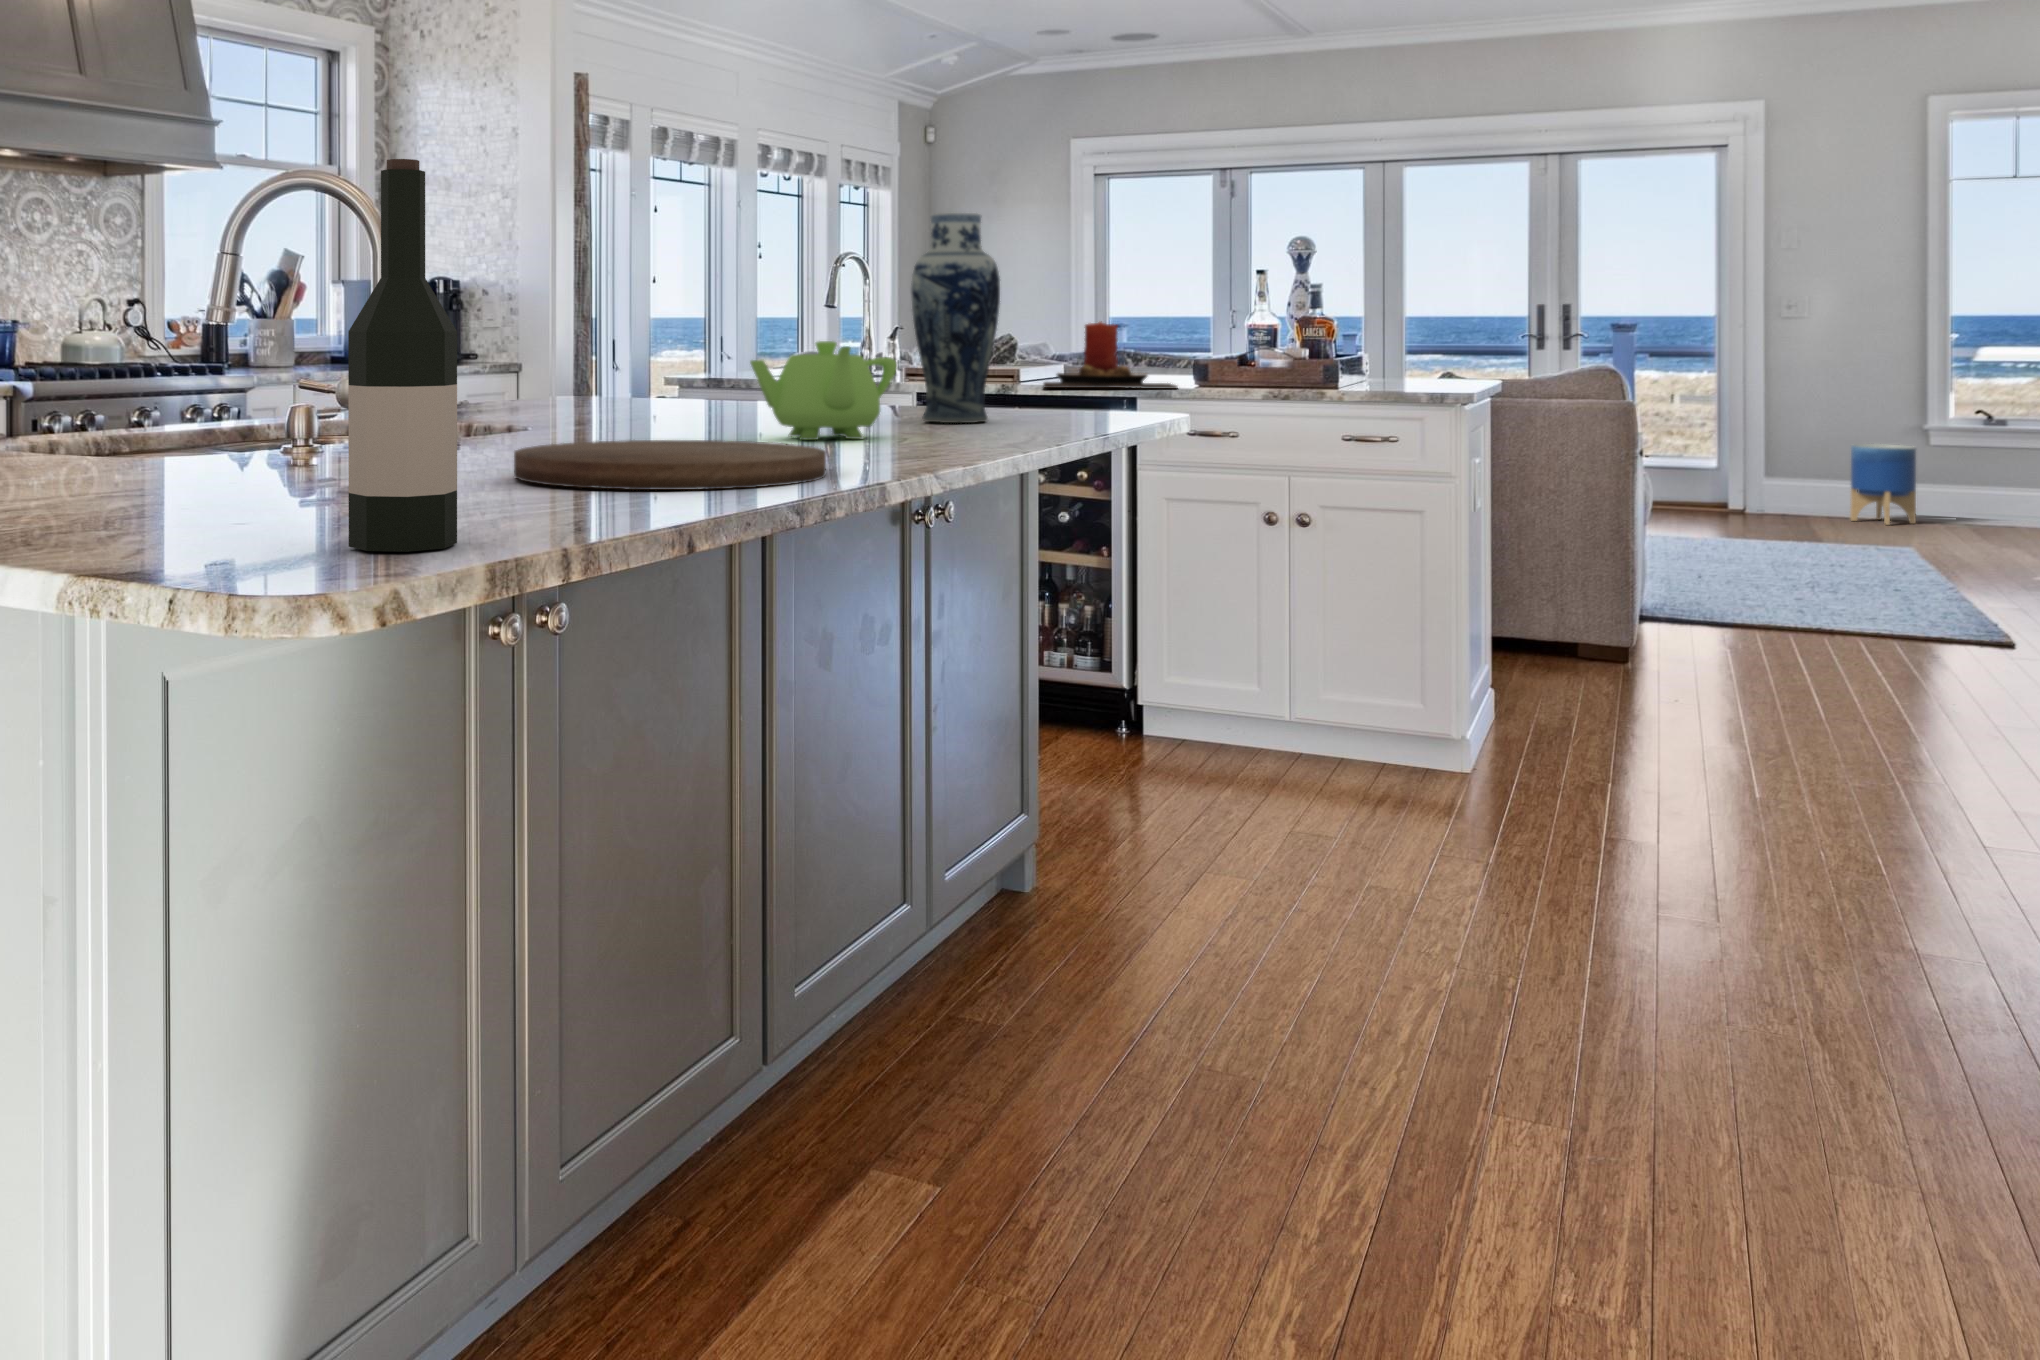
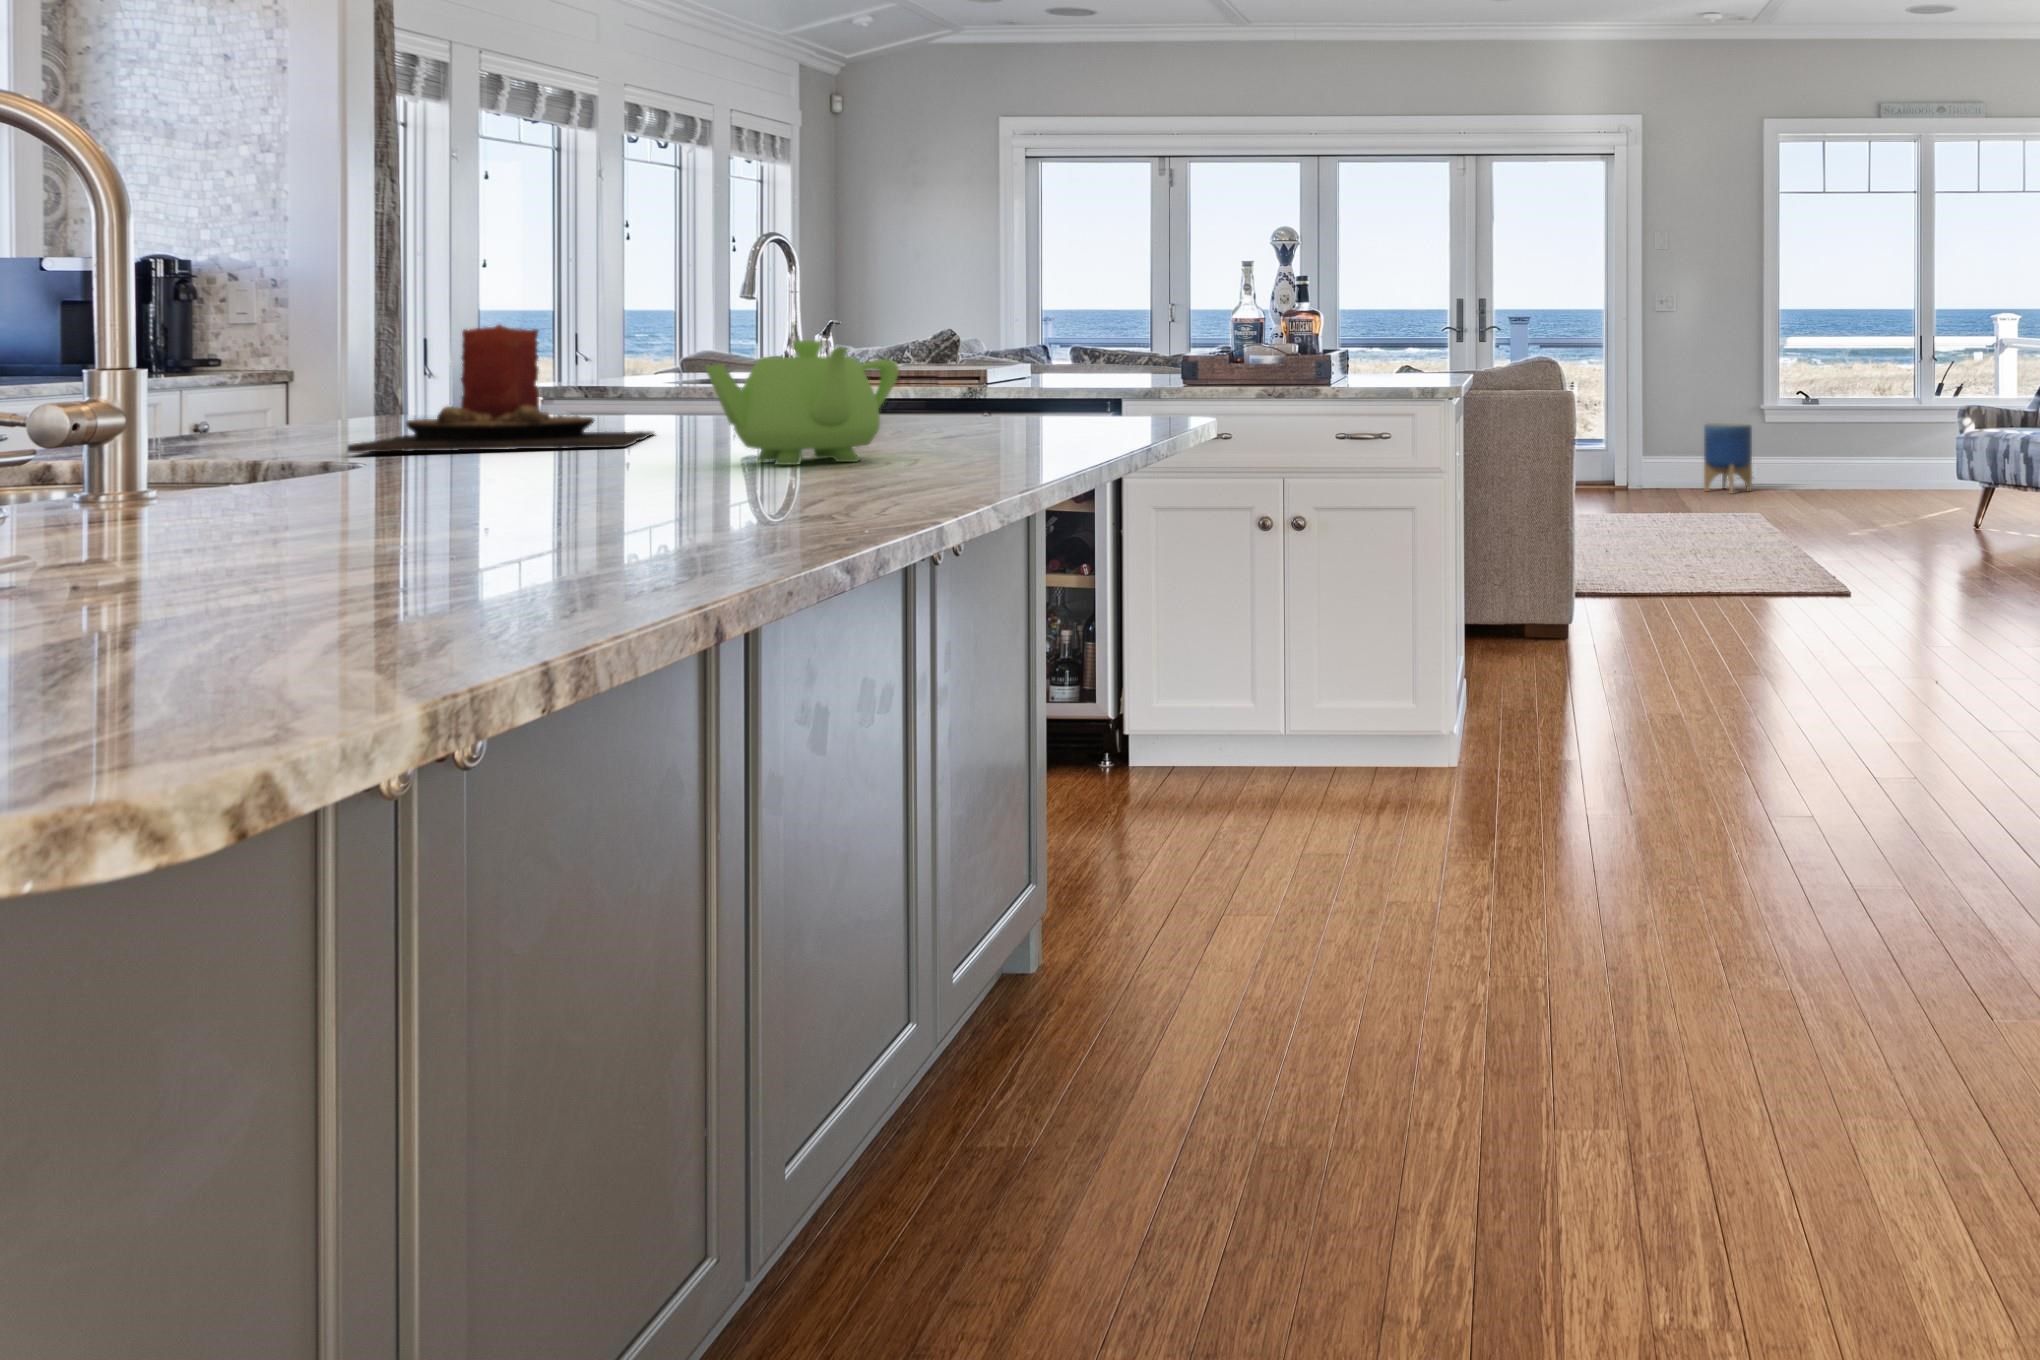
wine bottle: present [348,159,457,552] -> none [133,52,347,700]
vase: present [911,213,1000,423] -> none [899,186,1007,436]
candle: present [1043,322,1177,389] -> present [347,325,654,453]
cutting board: present [514,440,826,490] -> none [379,473,856,554]

